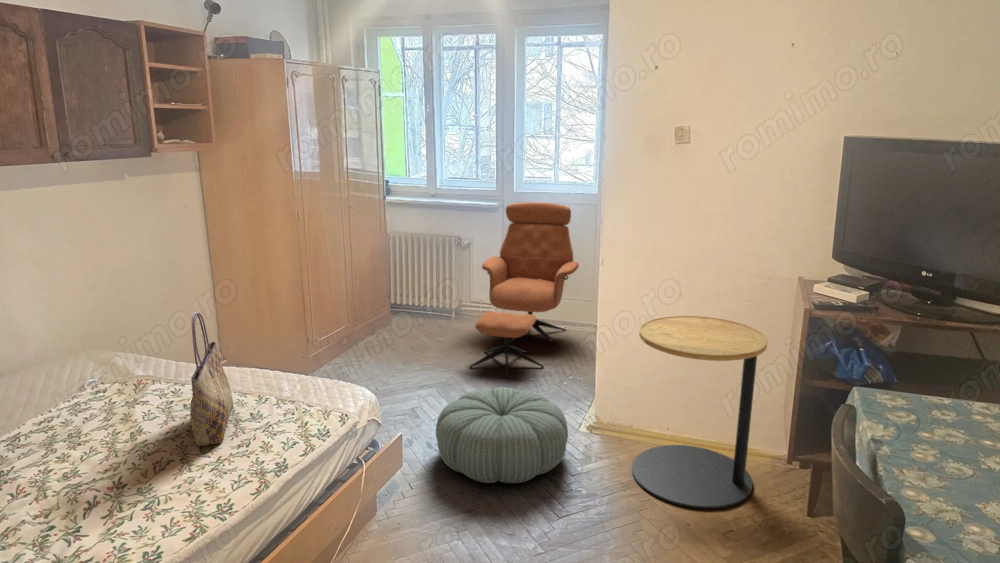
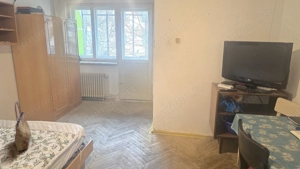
armchair: present [470,202,579,378] -> none [111,63,143,118]
side table: present [632,316,767,509] -> none [166,96,206,154]
pouf: present [436,387,568,483] -> none [103,122,146,153]

